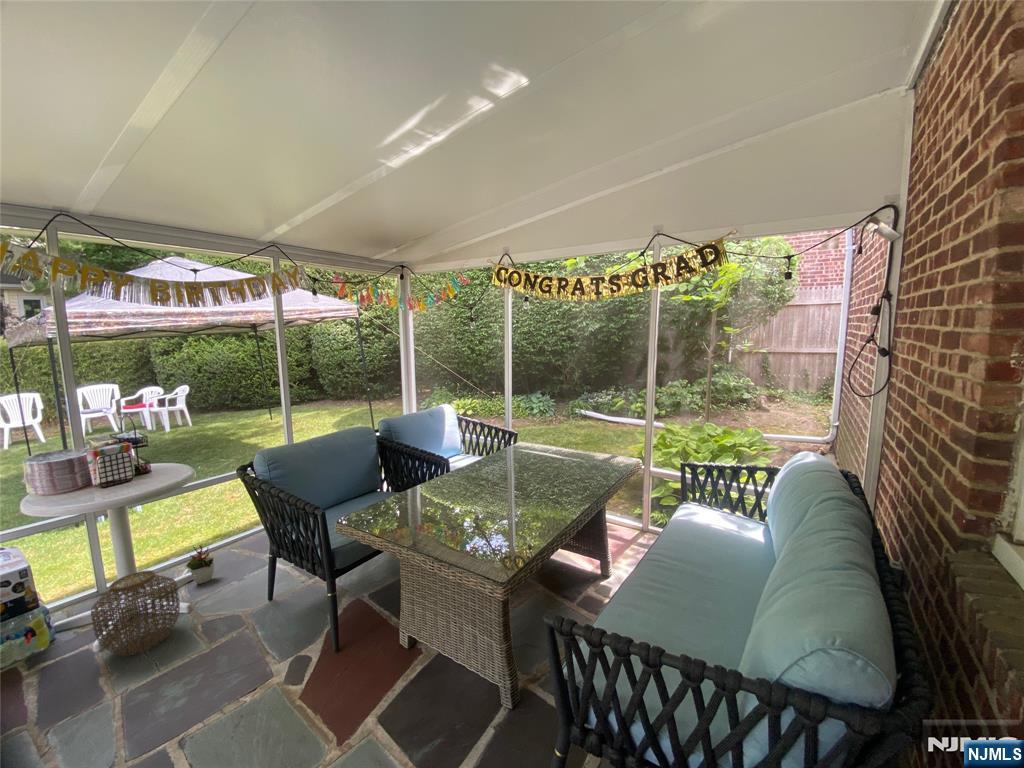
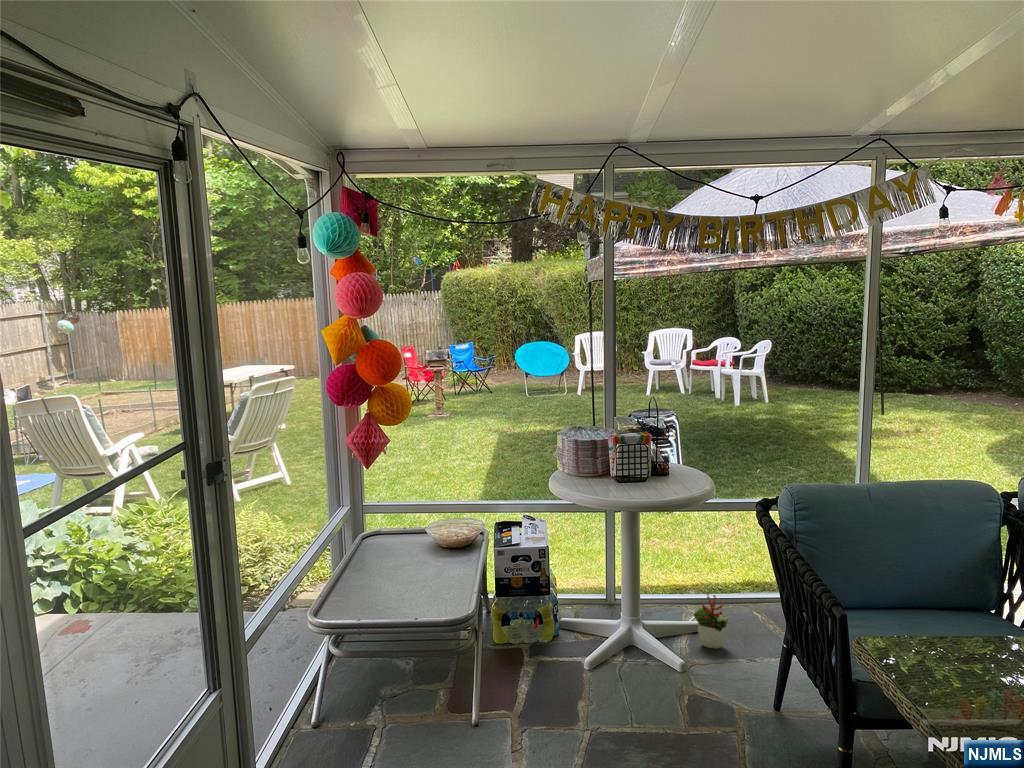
woven basket: present [91,570,180,656] -> none [574,608,662,717]

